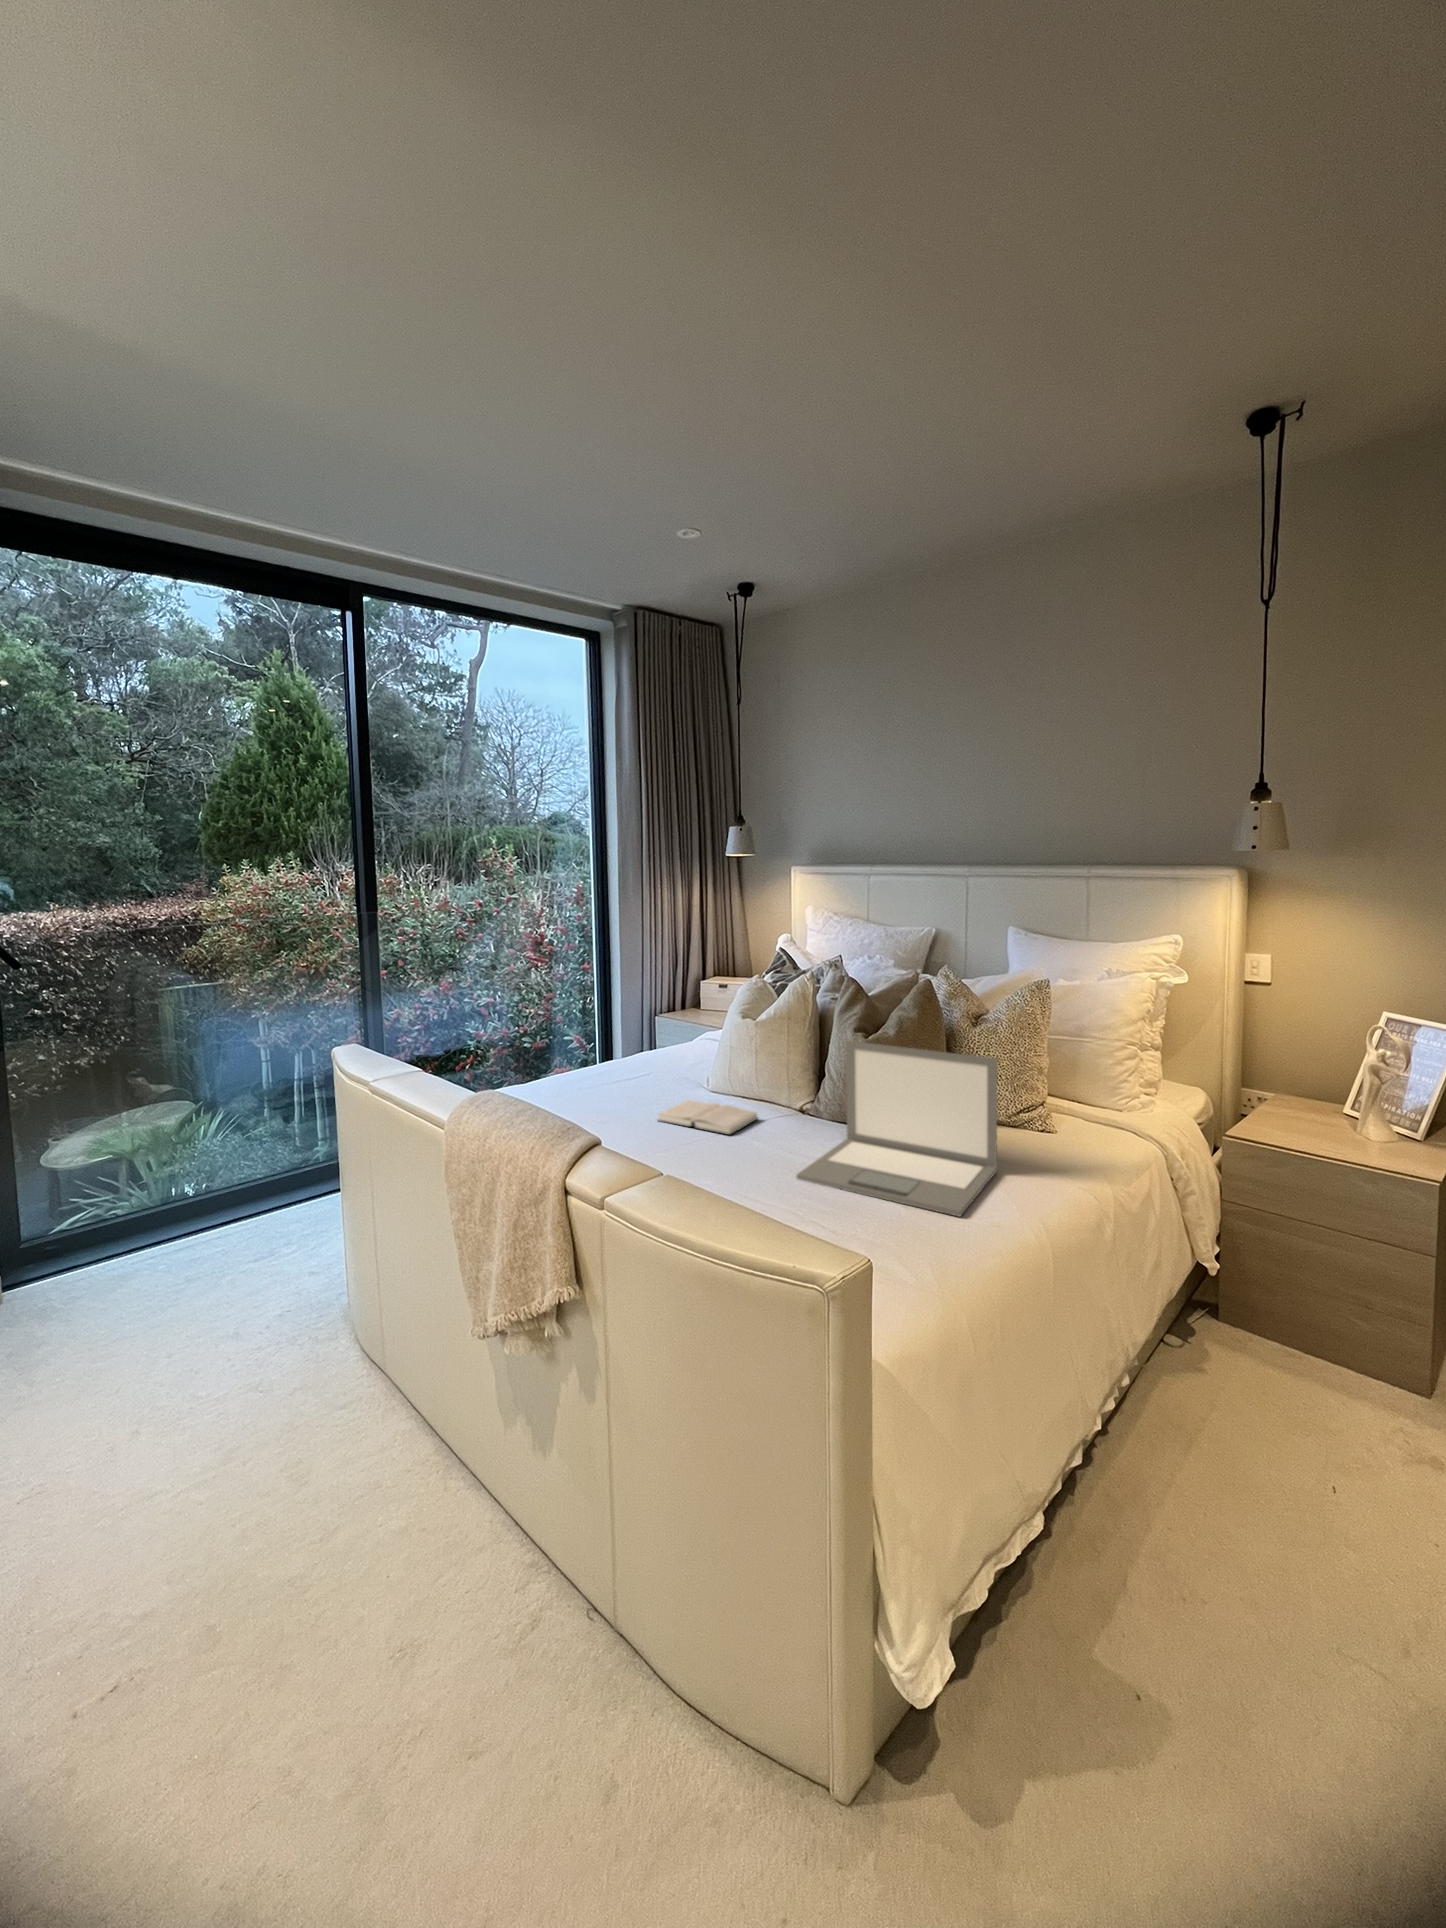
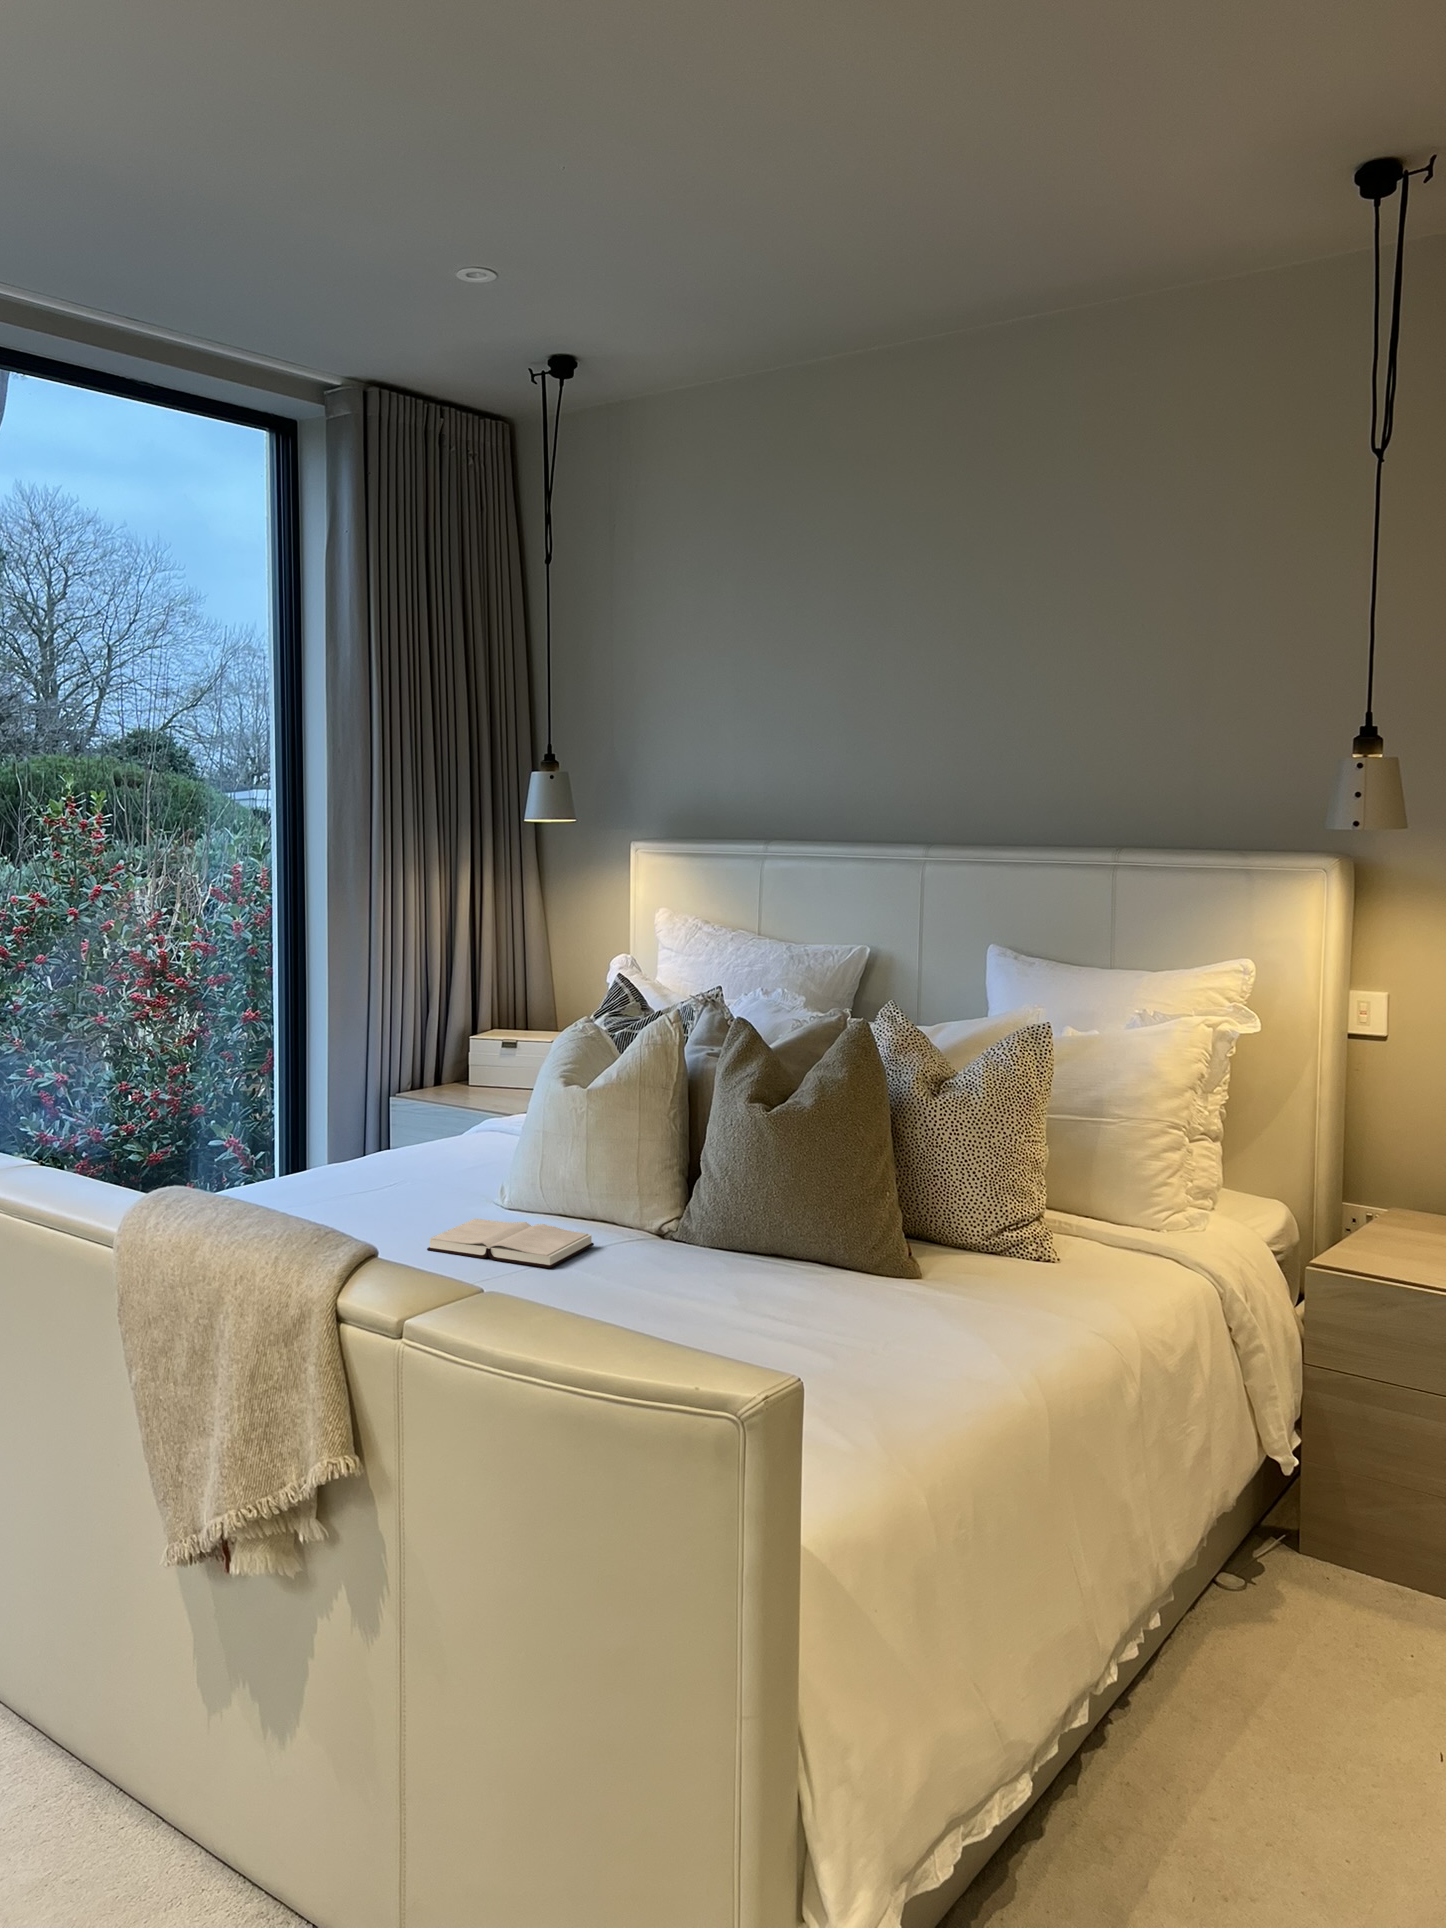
laptop: present [796,1041,997,1217] -> none [664,1114,972,1368]

